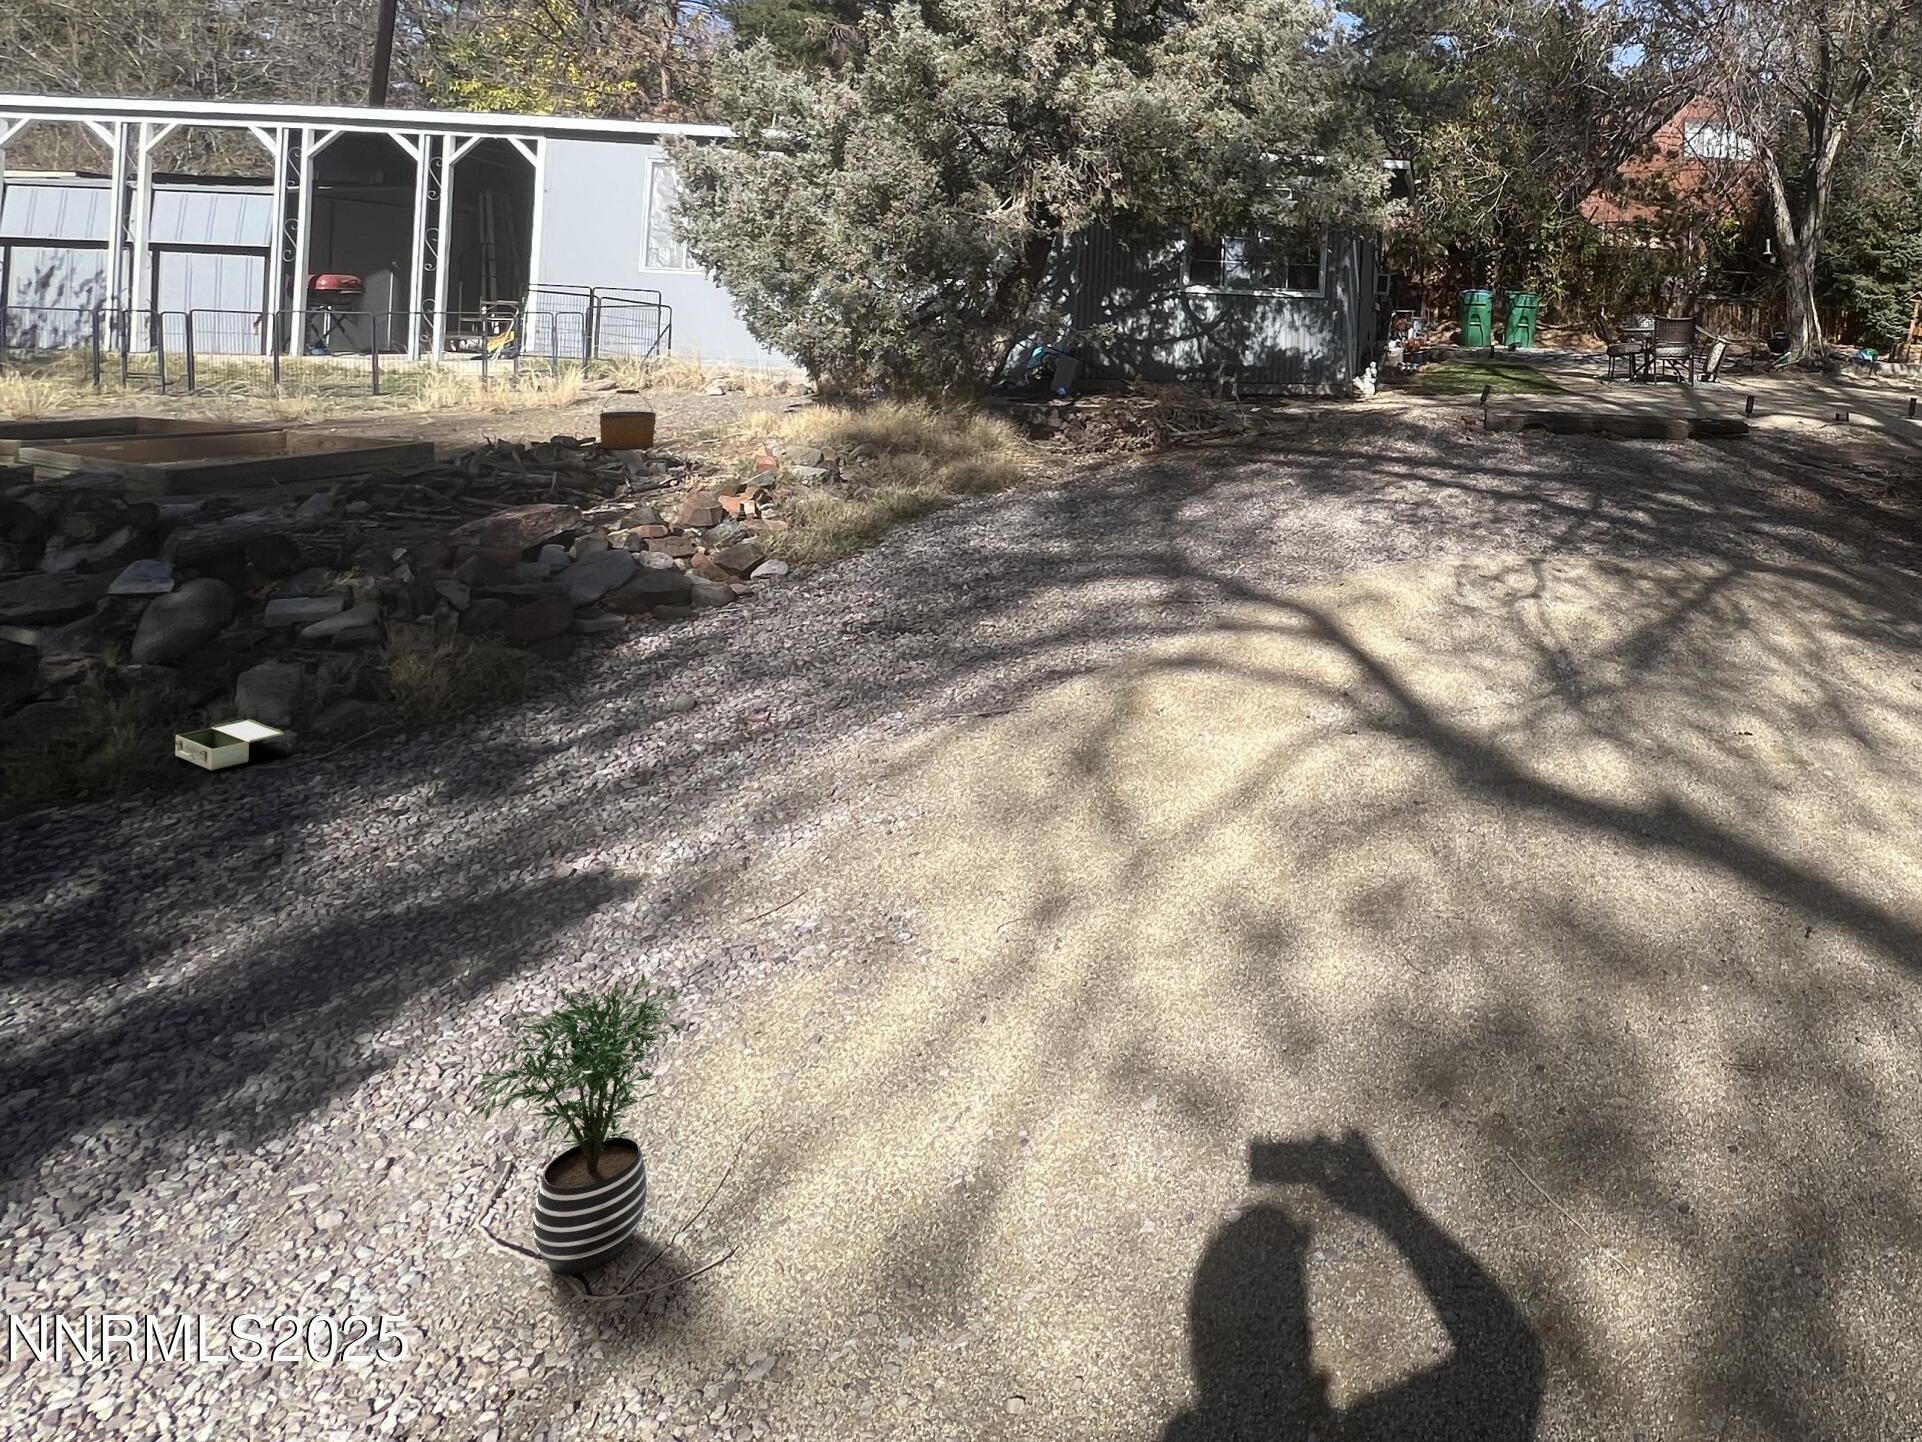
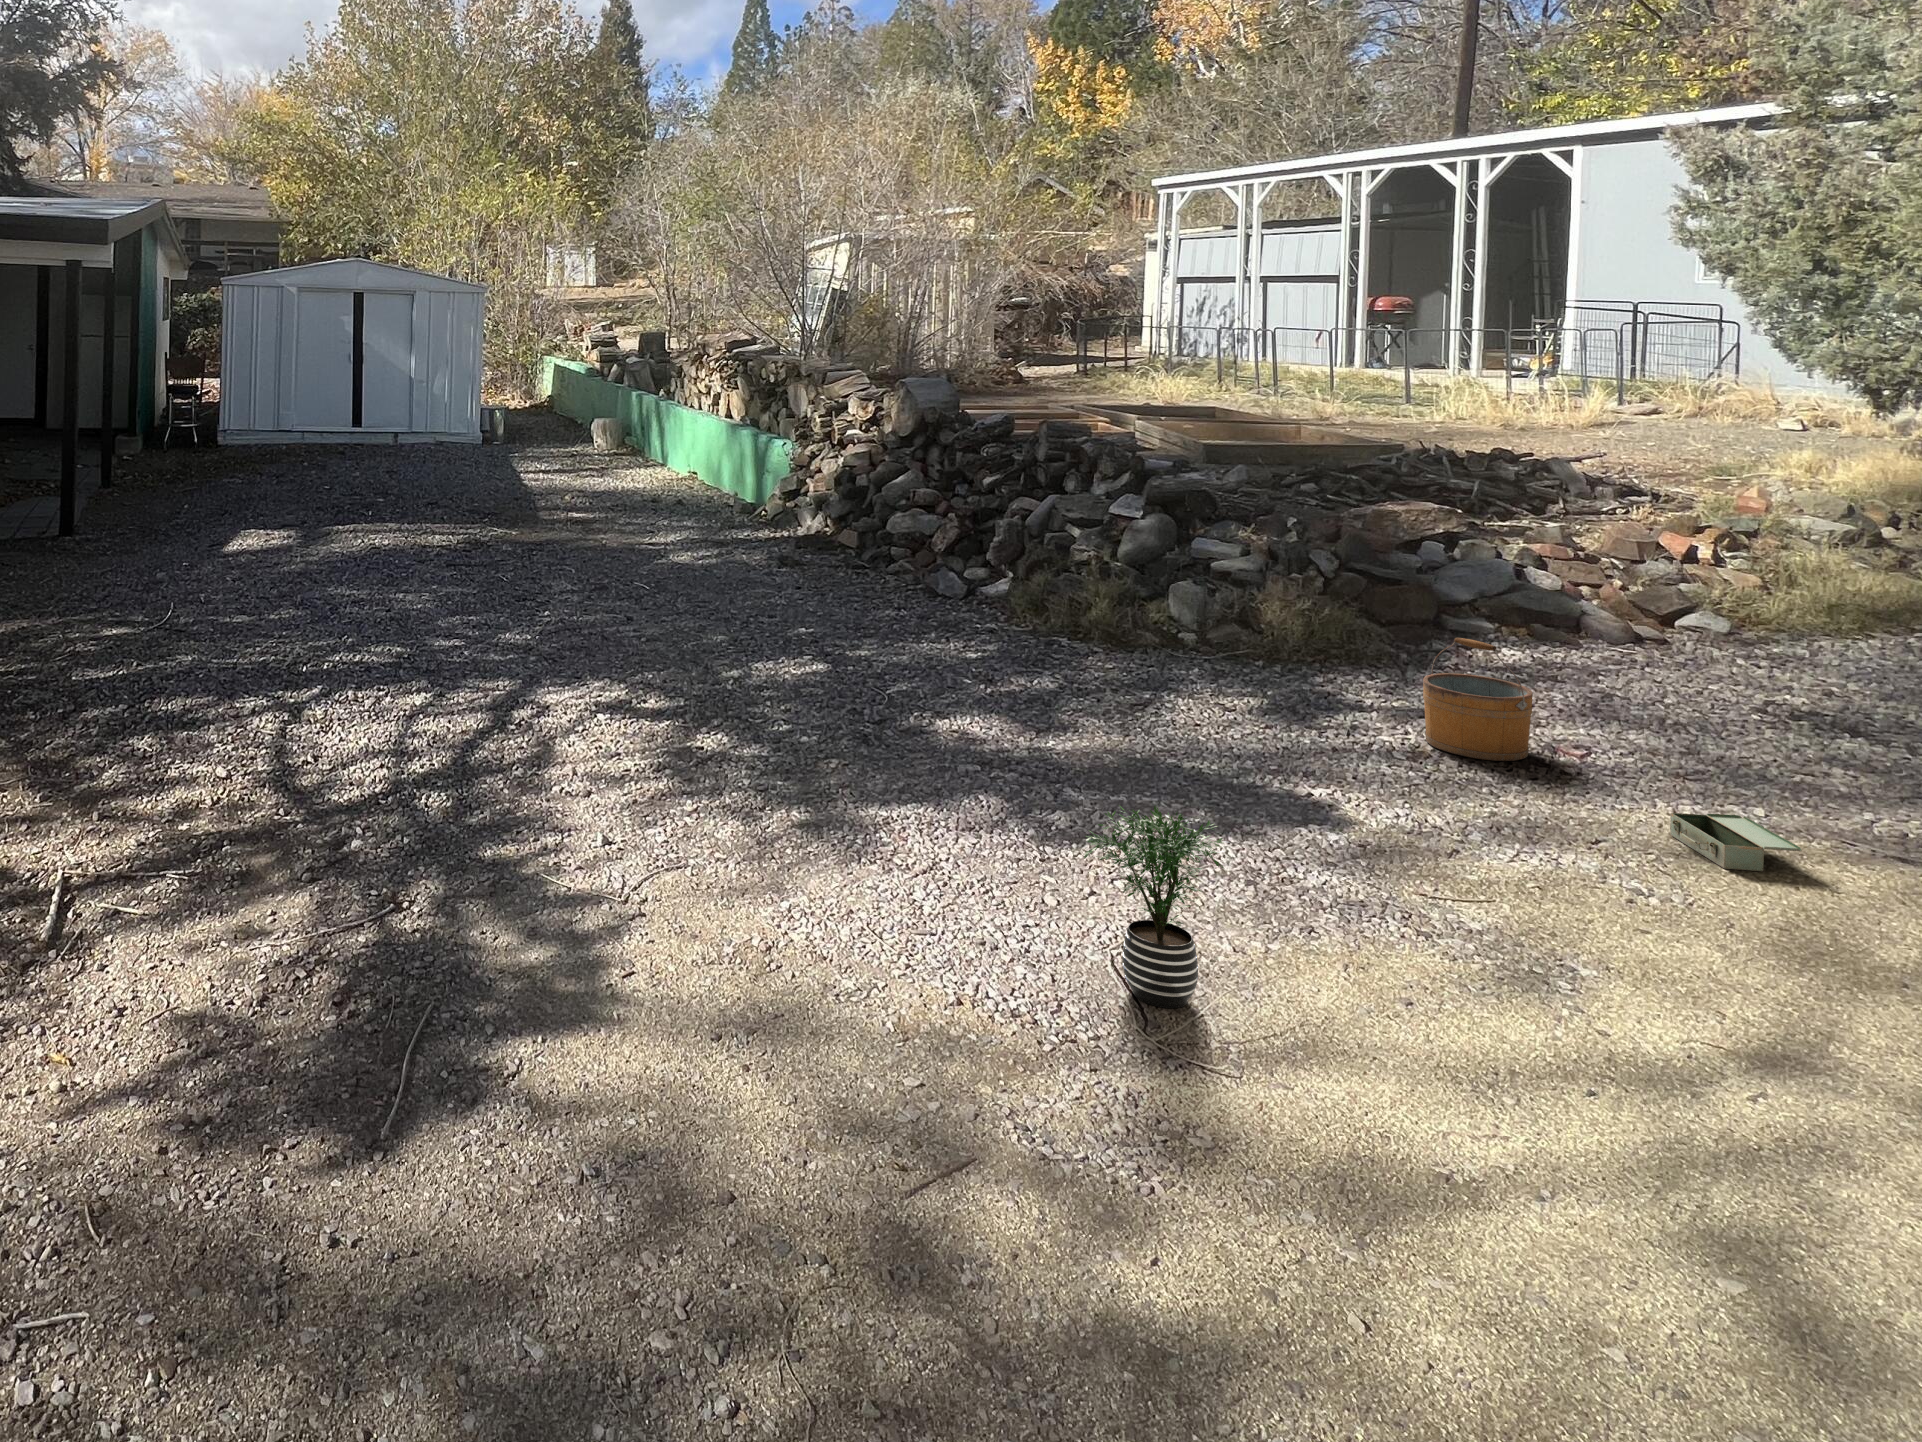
bucket: present [600,390,656,449] -> present [1423,638,1533,761]
toolbox: present [175,719,283,770] -> present [1670,813,1802,871]

